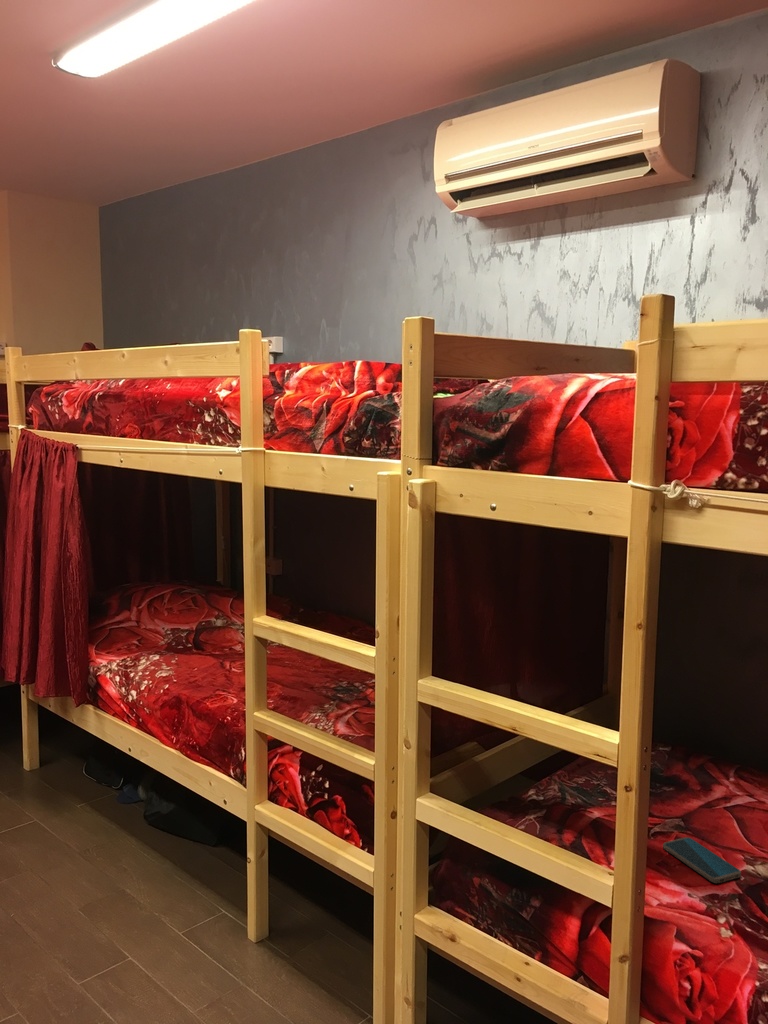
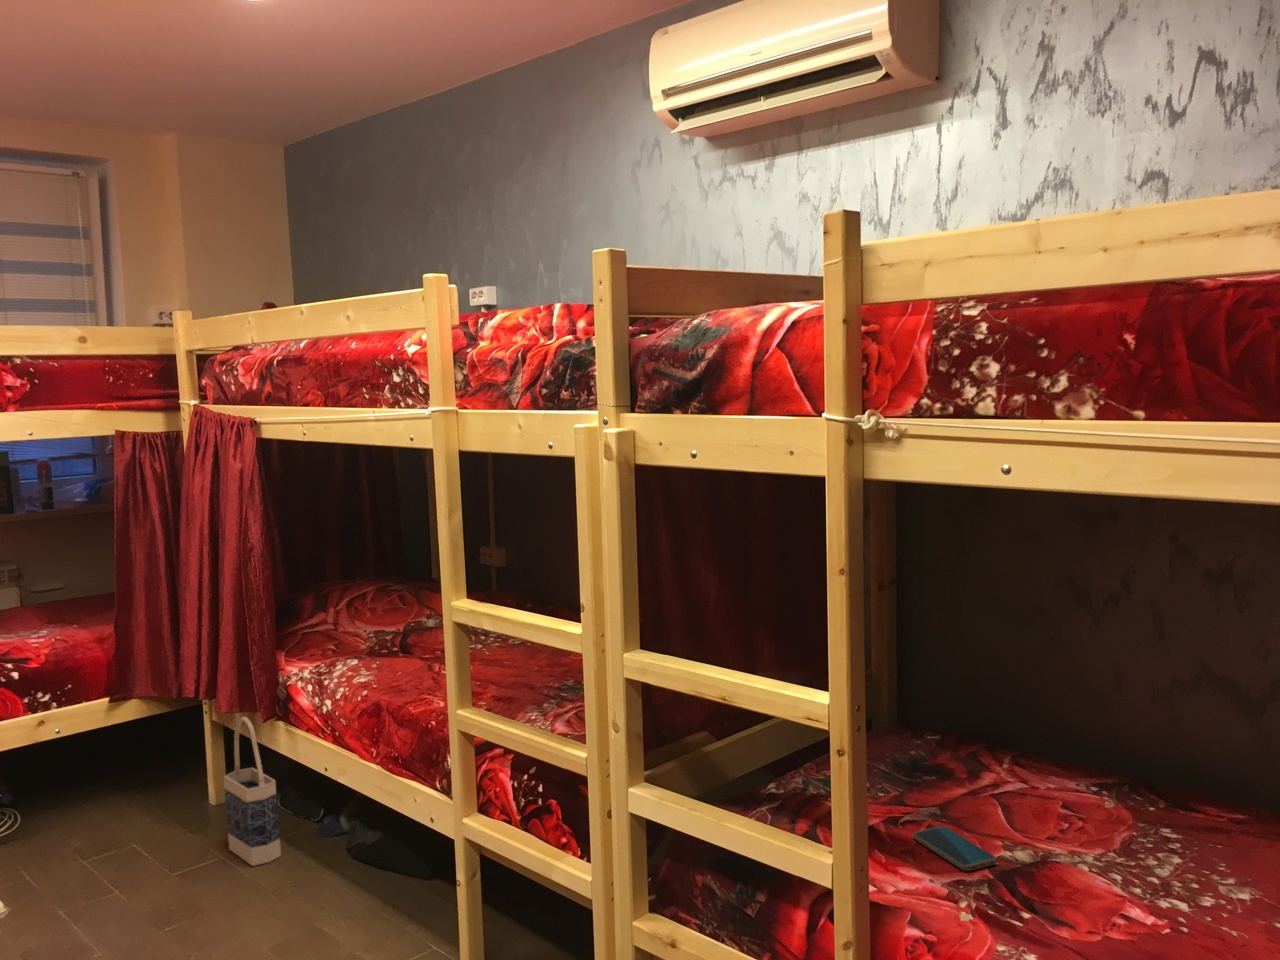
bag: none [39,702,87,831] -> present [224,717,281,866]

